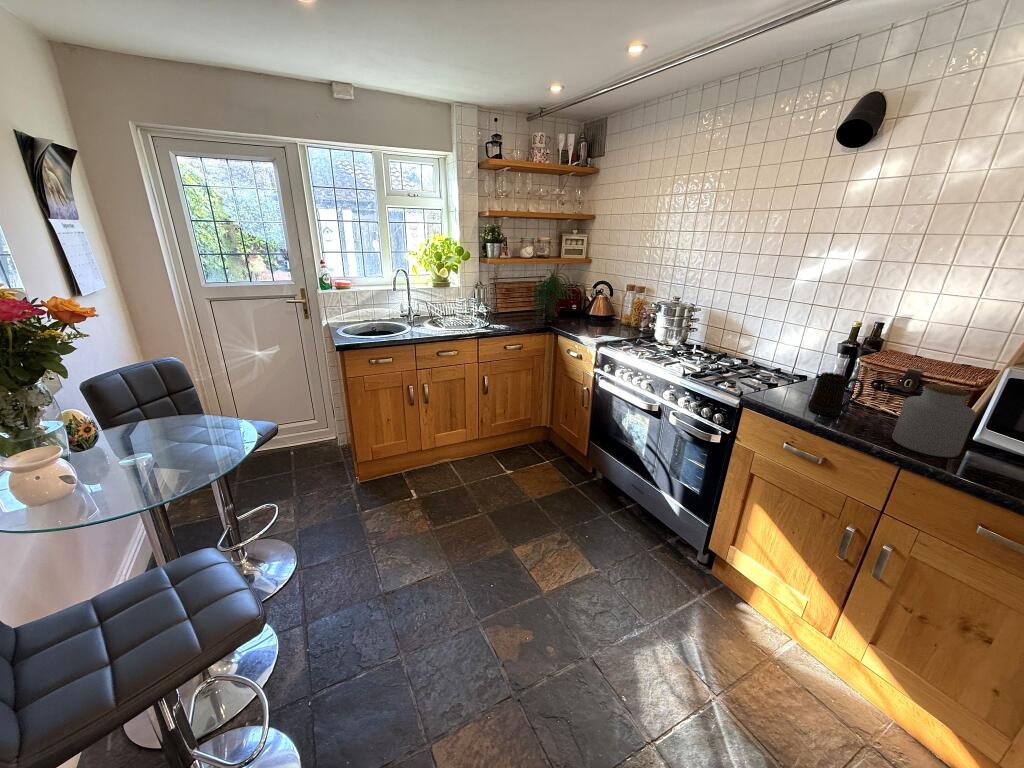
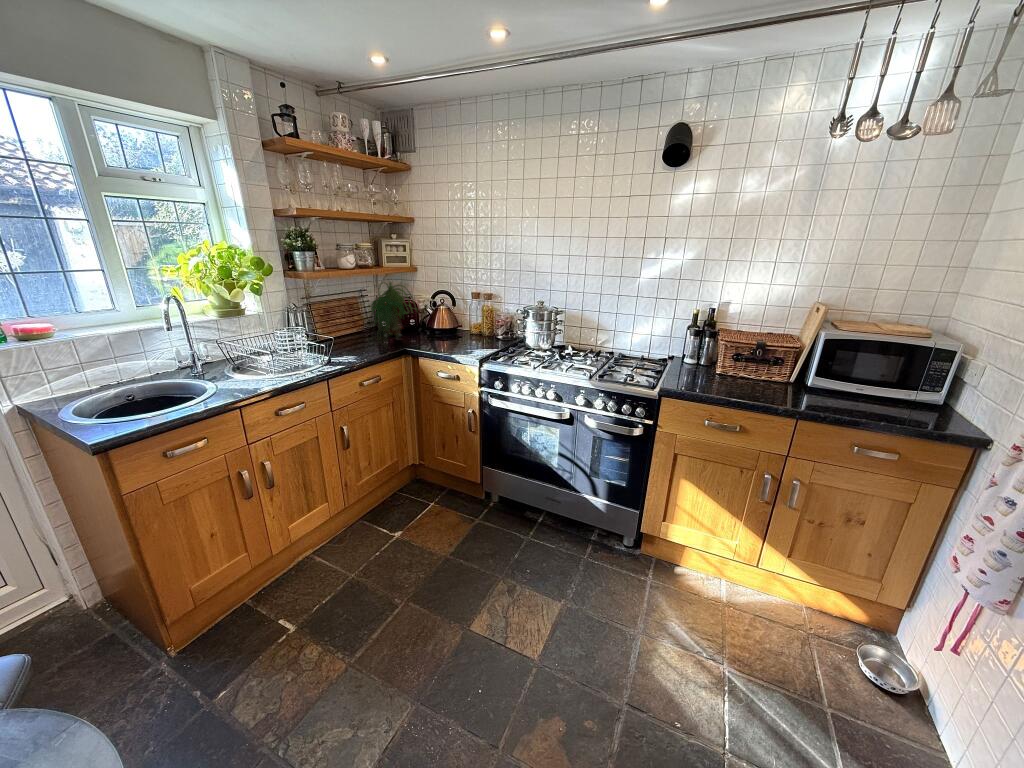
mug: present [808,372,864,416] -> none [706,355,742,391]
jar: present [892,384,976,457] -> none [776,353,830,407]

